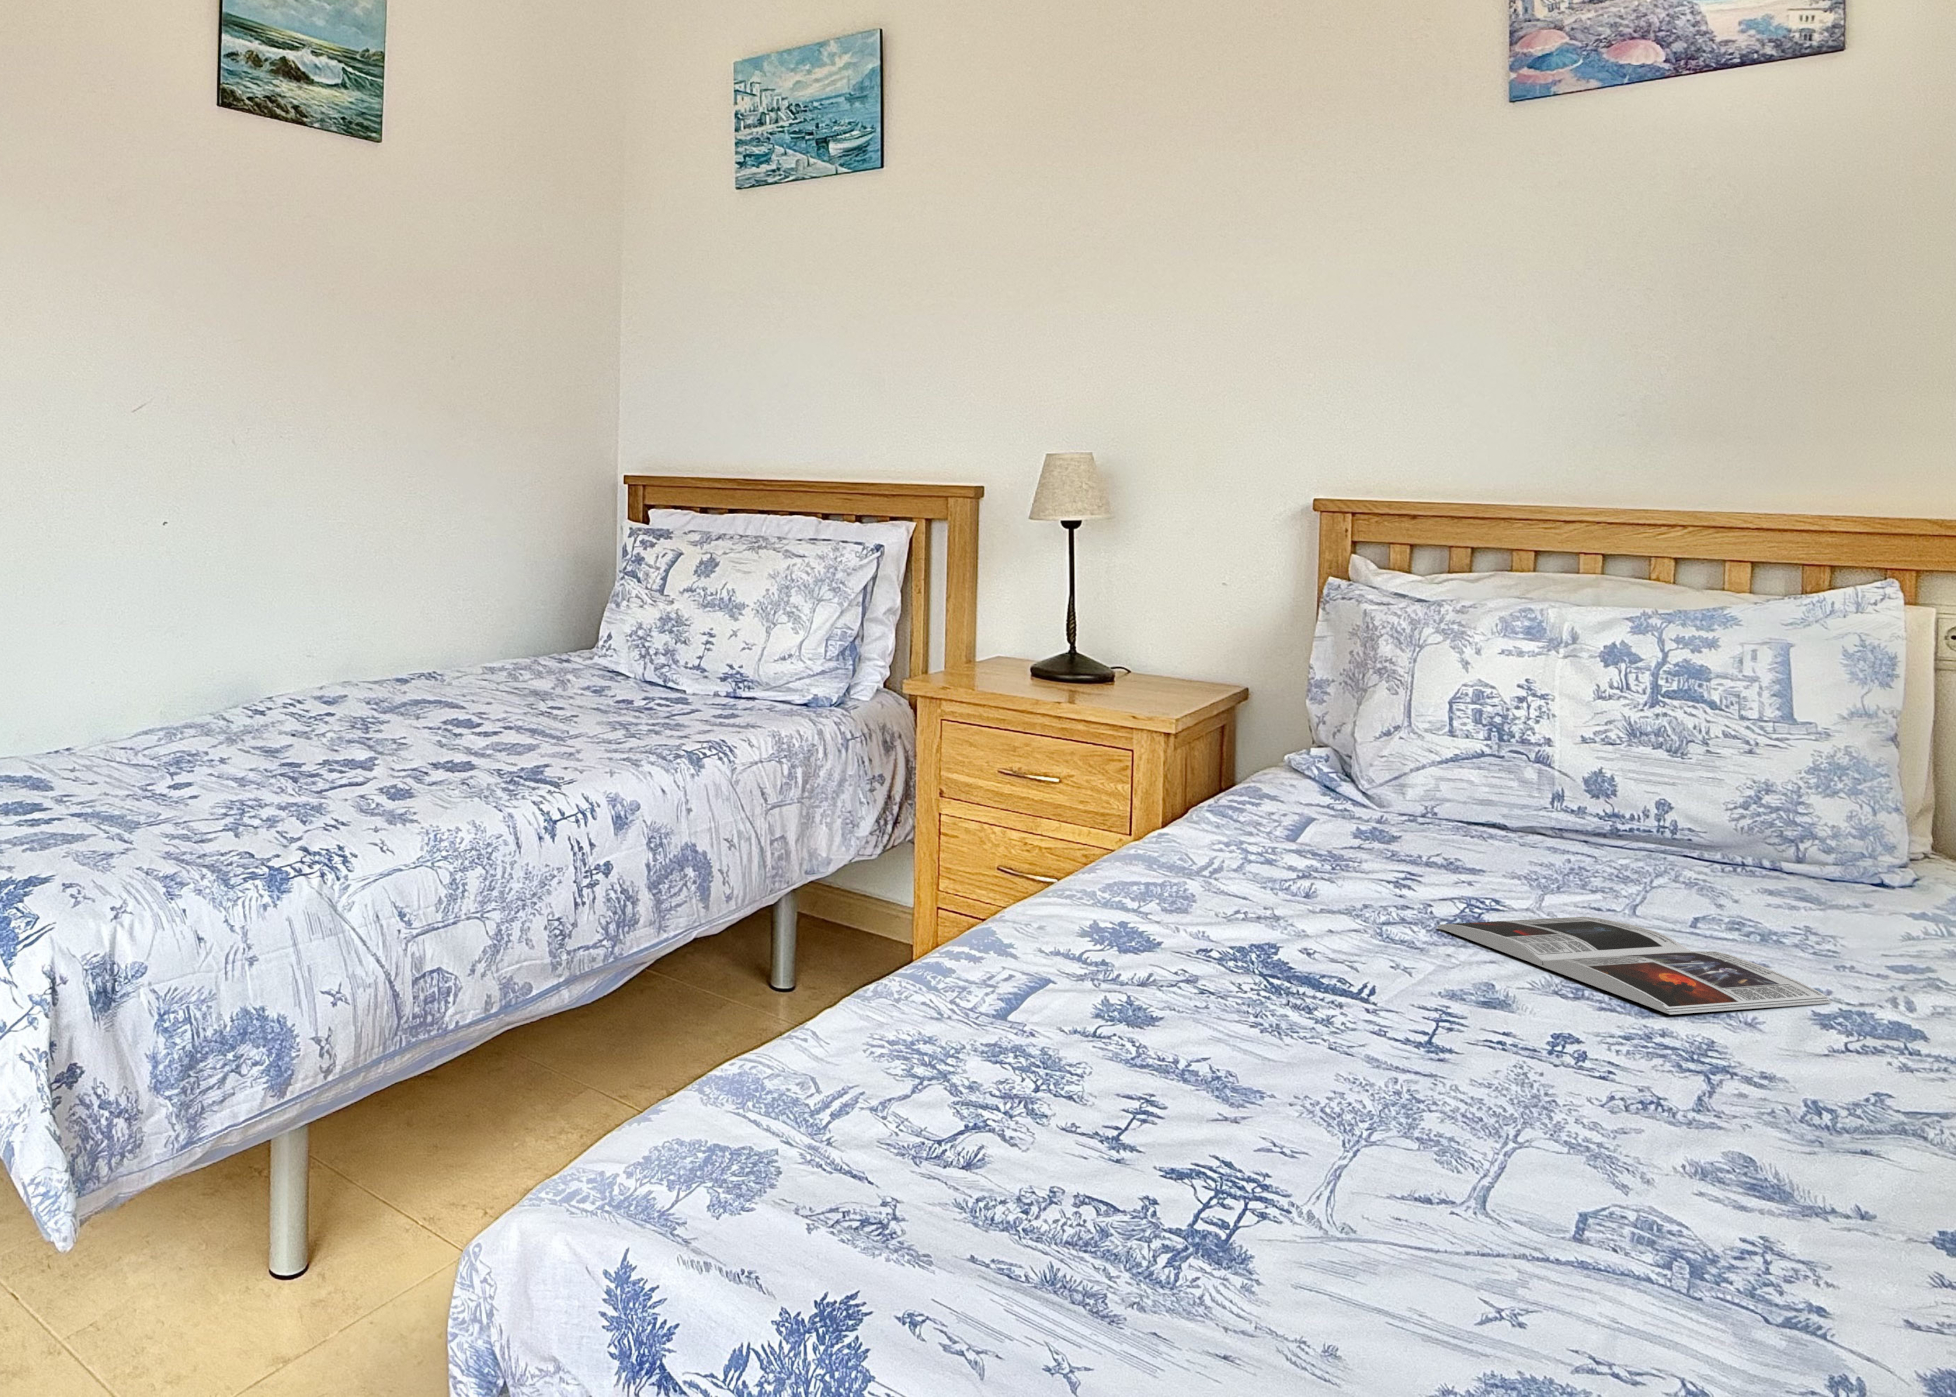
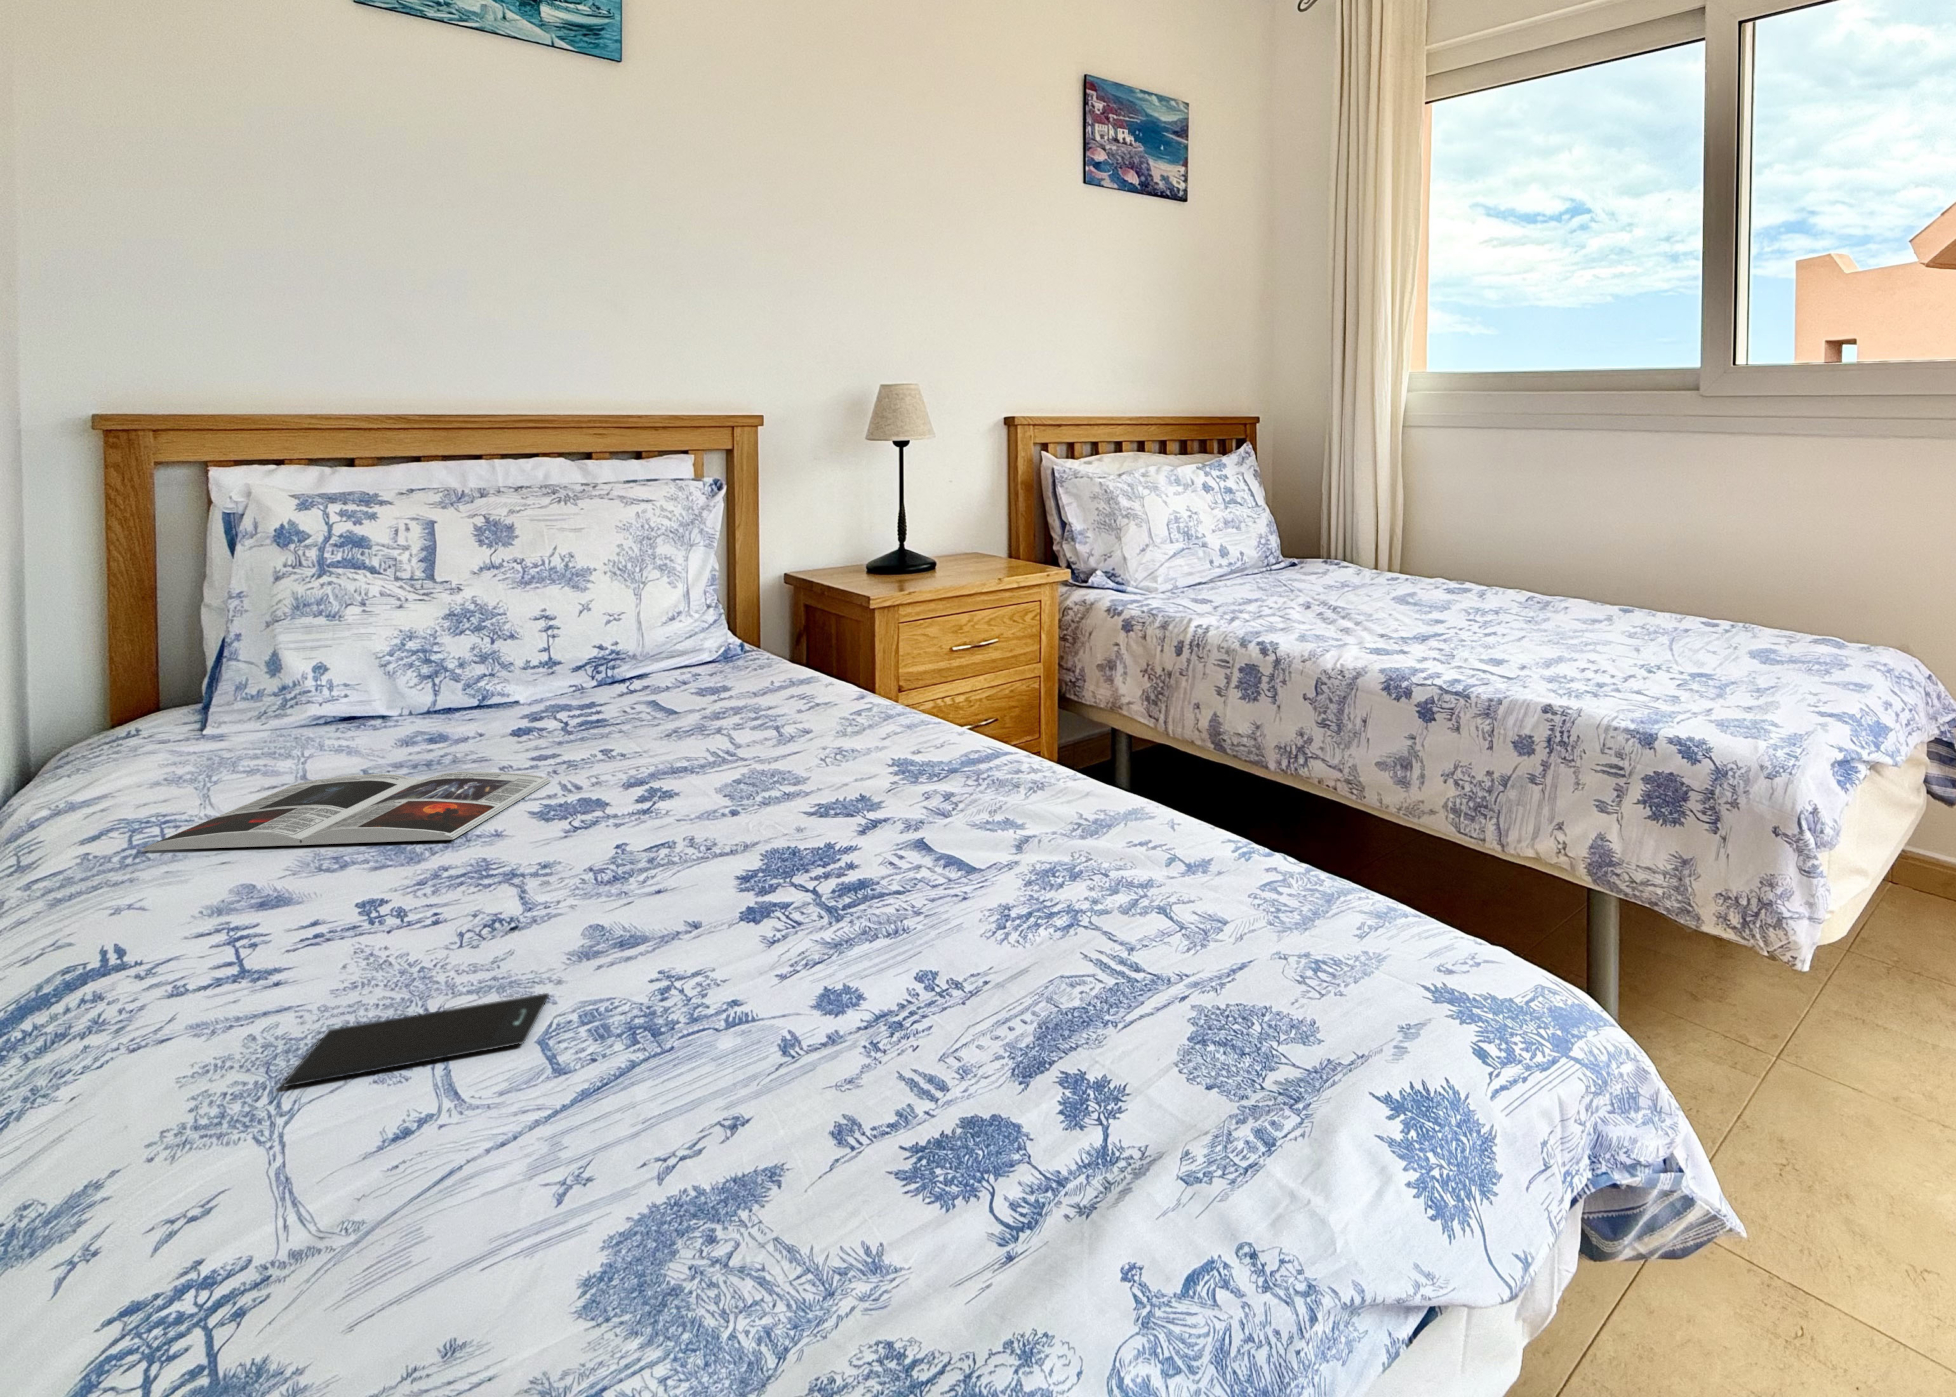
smartphone: none [1383,1105,1624,1201] -> present [284,993,549,1086]

